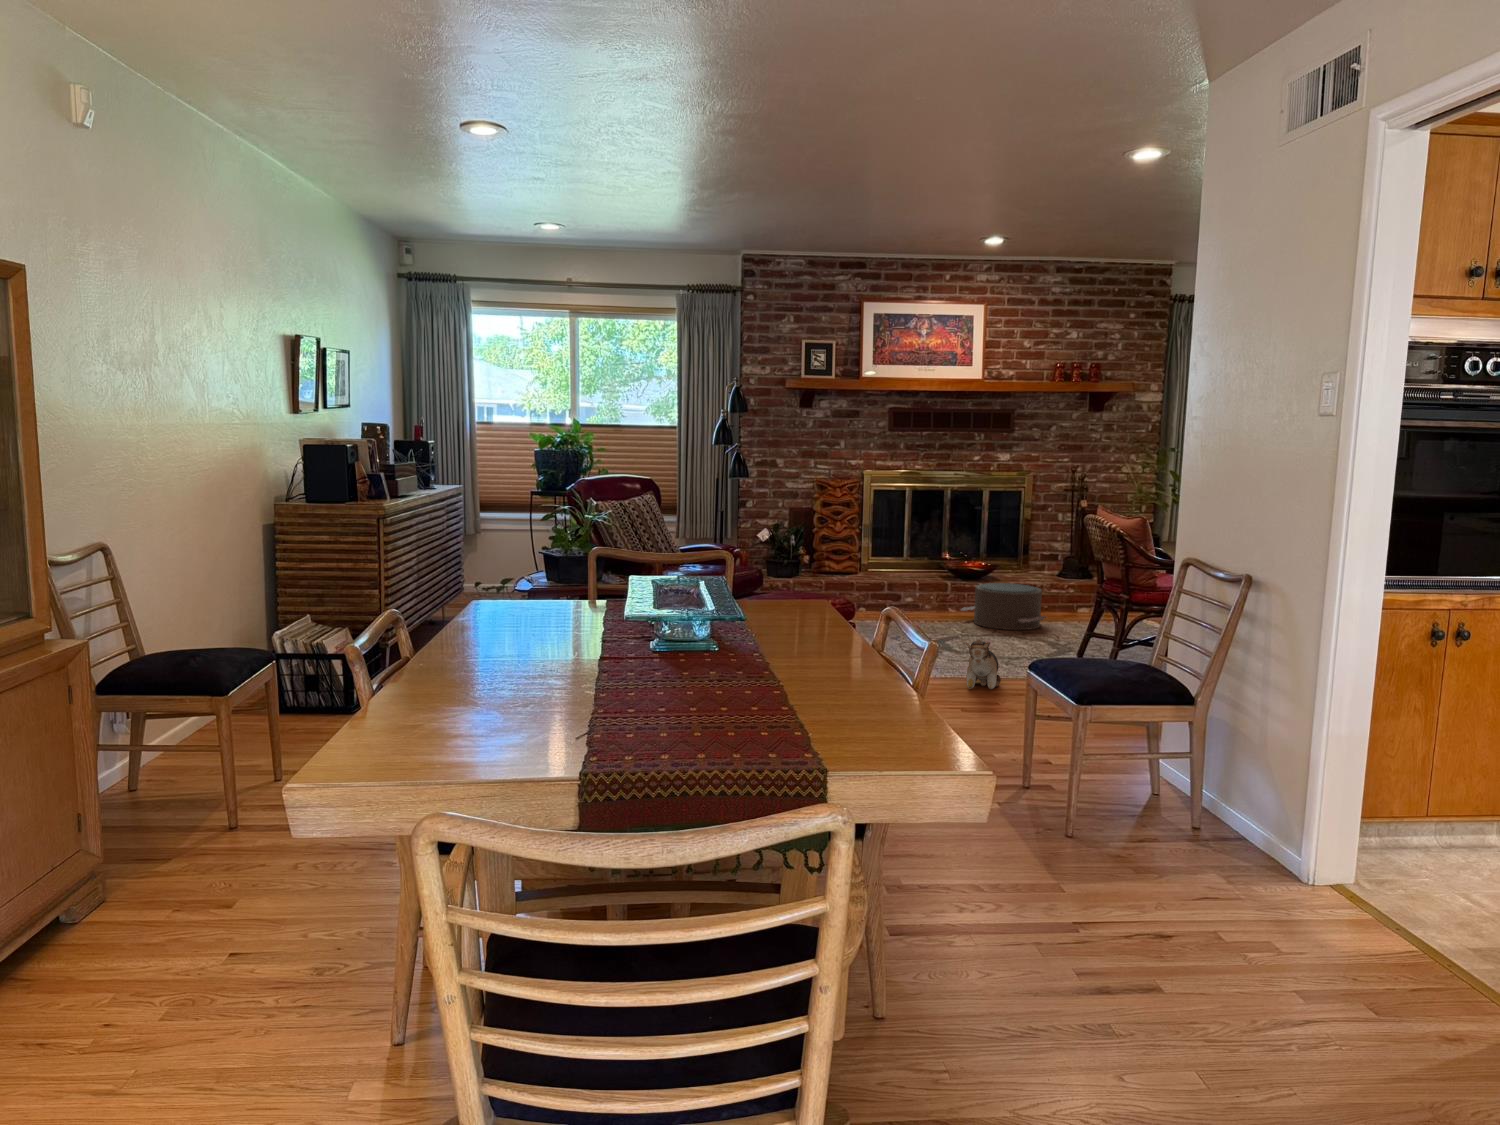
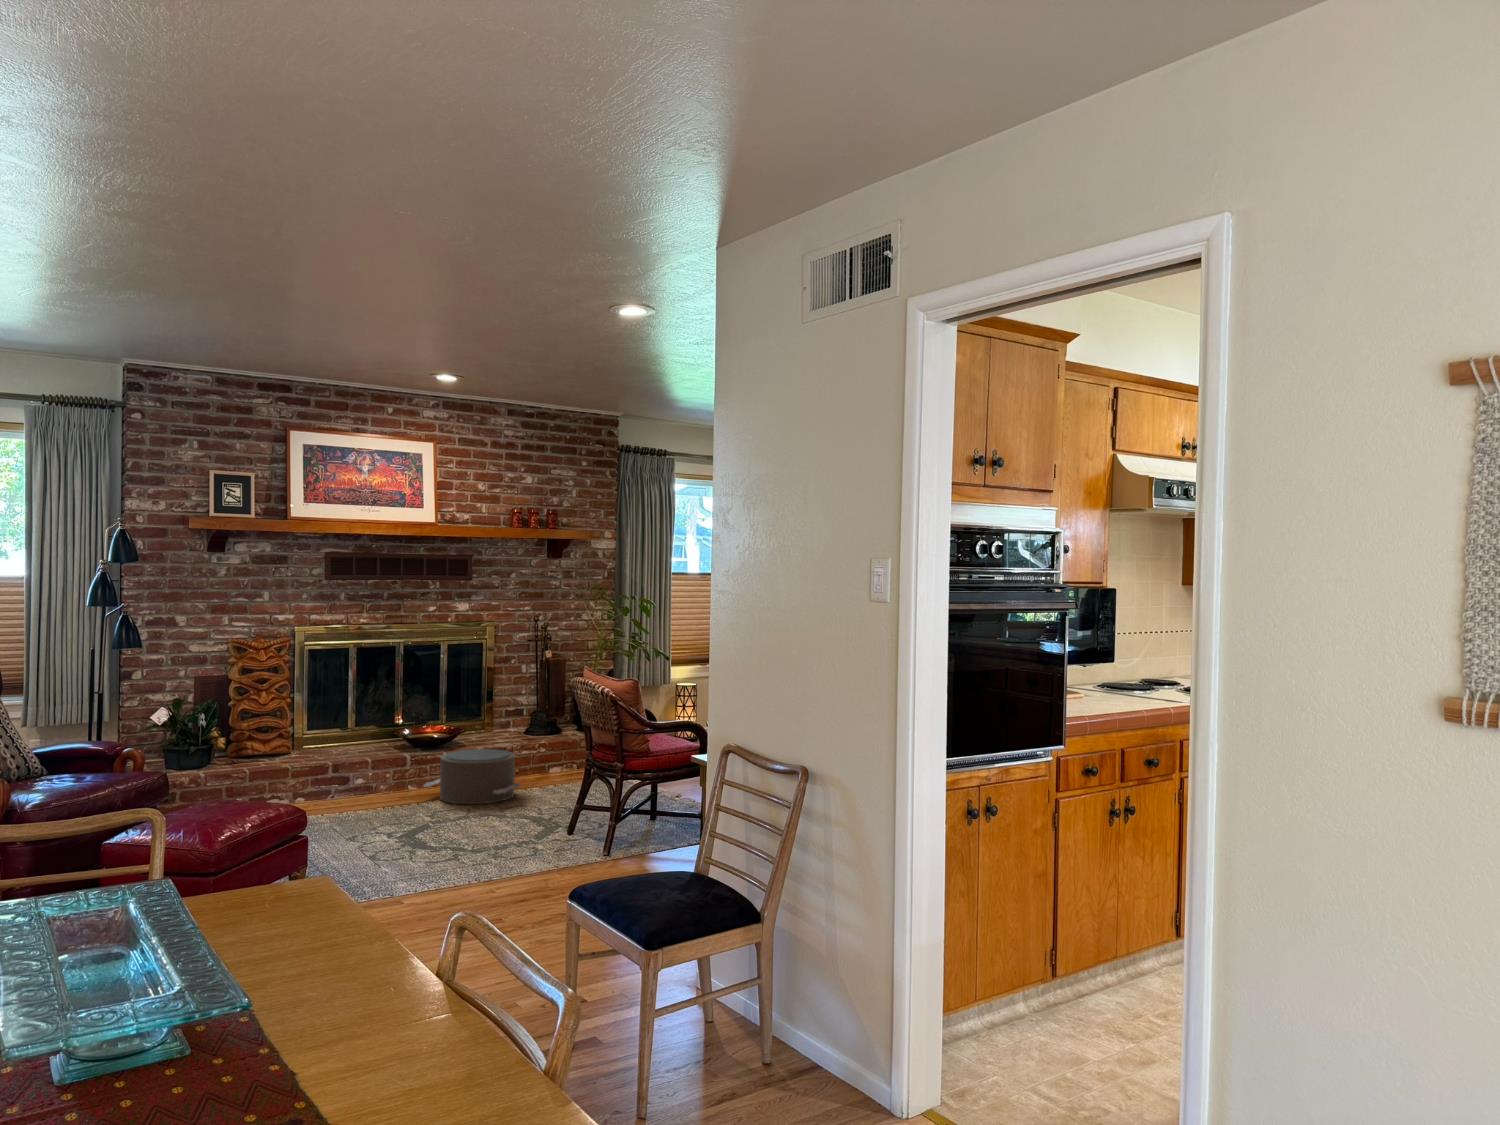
plush toy: present [966,639,1001,689] -> none [456,832,495,893]

